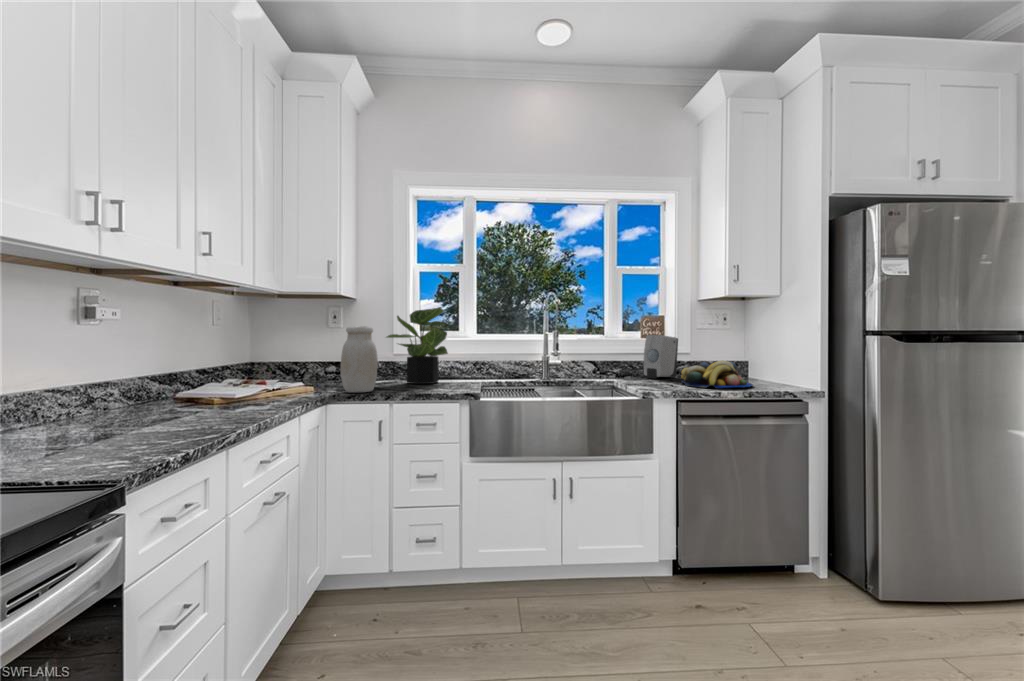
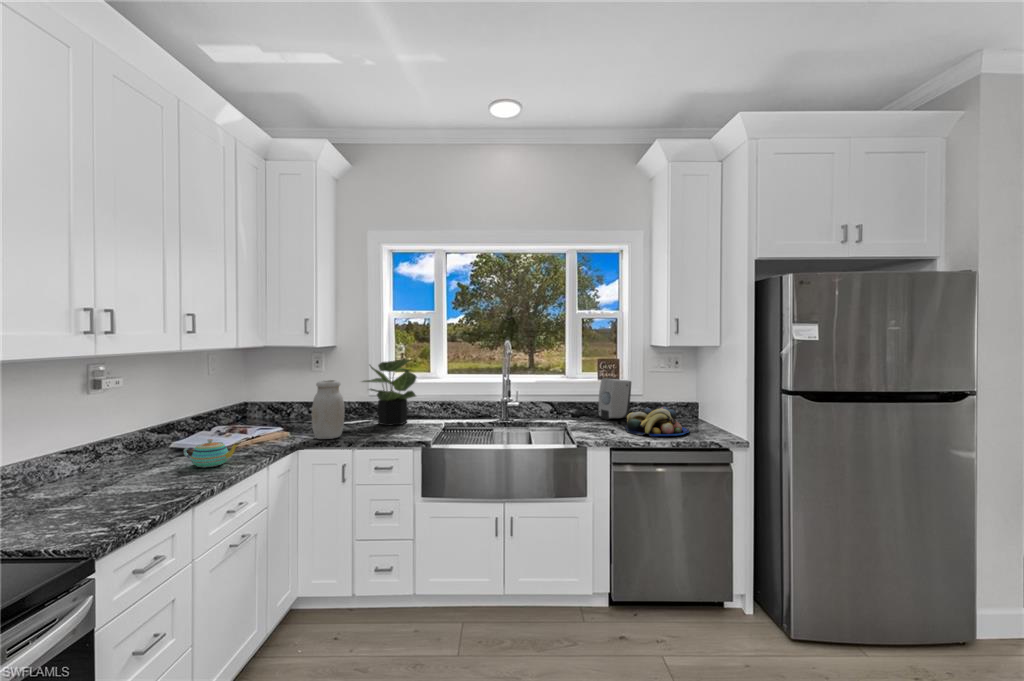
teapot: none [201,379,271,412] -> present [183,439,239,467]

